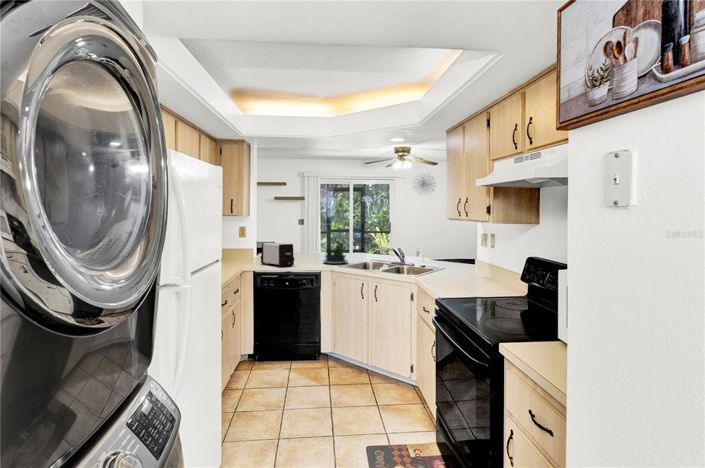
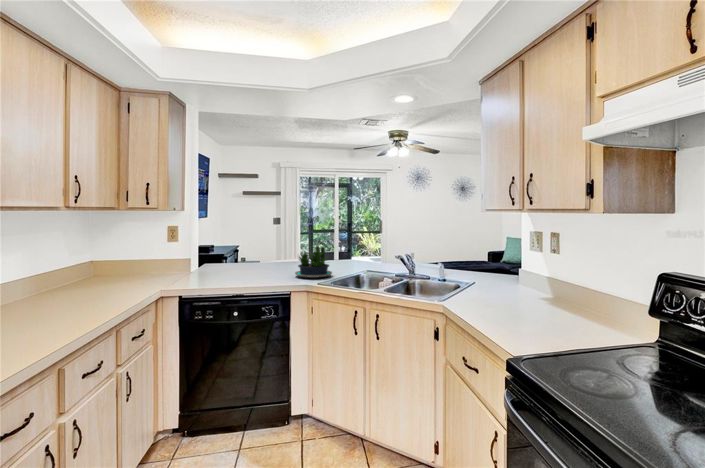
toaster: present [261,243,294,267] -> none [202,248,251,286]

